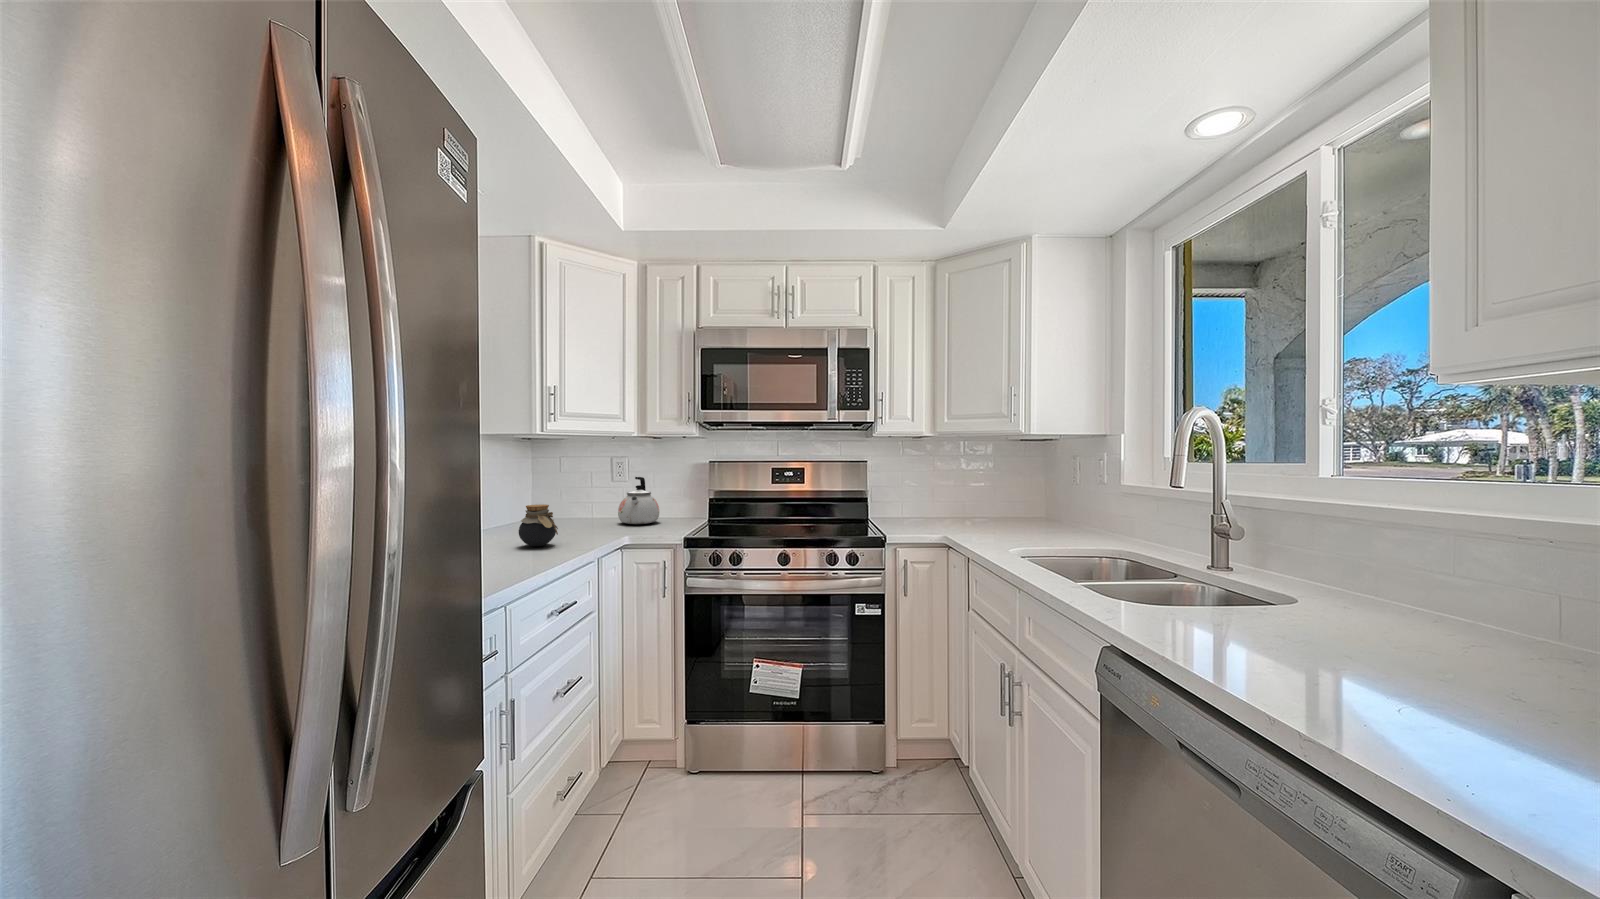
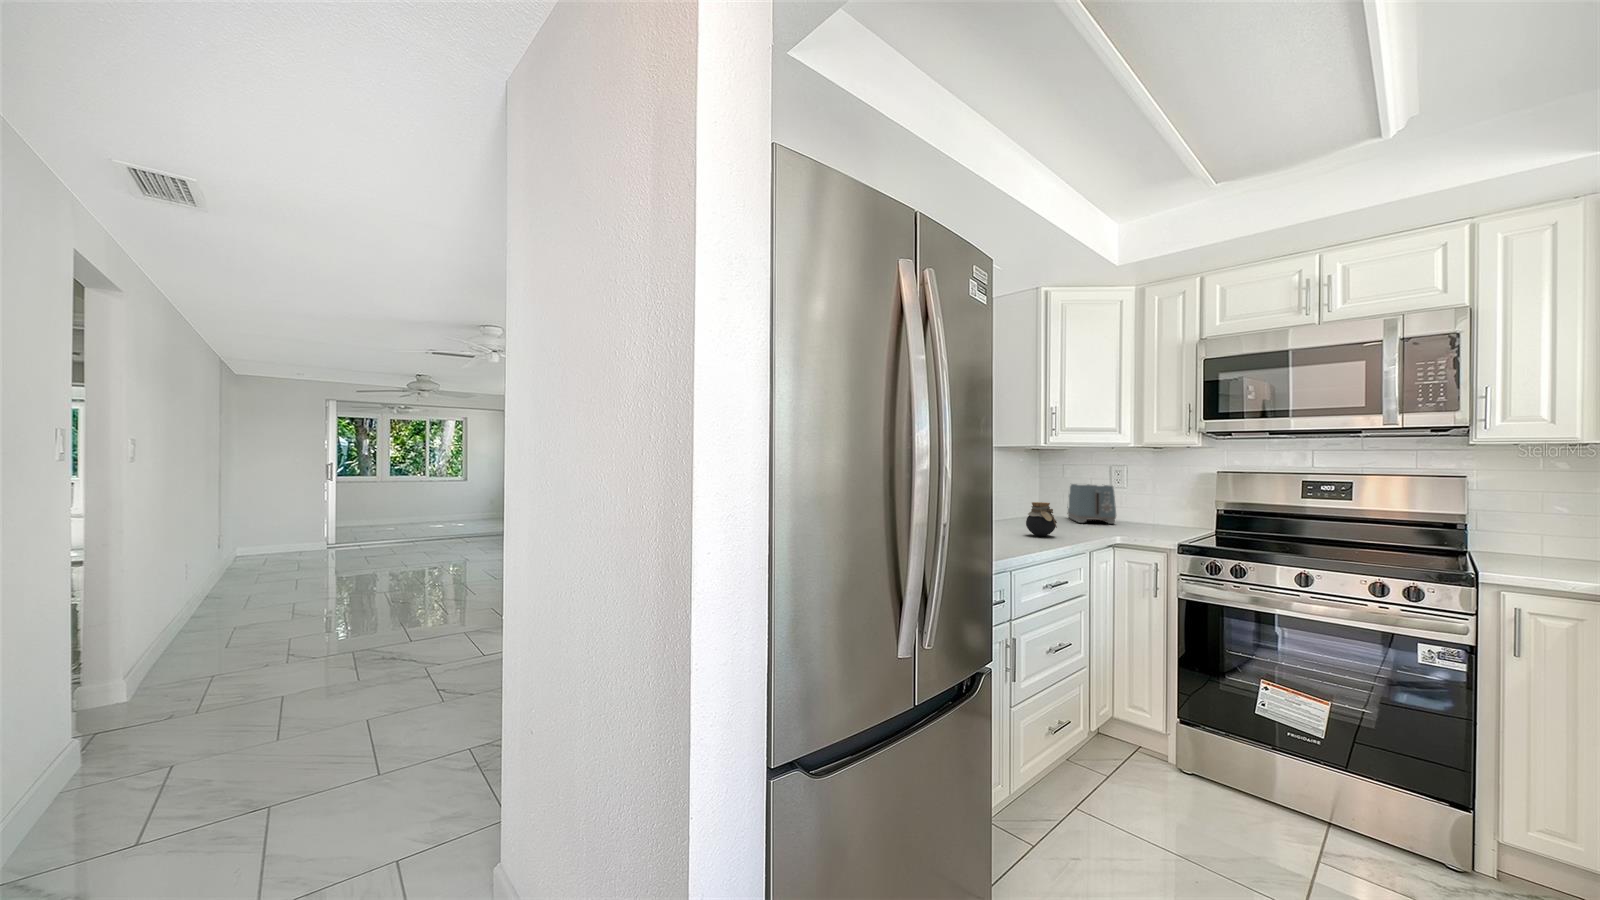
toaster: none [562,475,615,520] -> present [1067,484,1116,524]
kettle: present [618,477,659,524] -> none [1117,486,1160,531]

